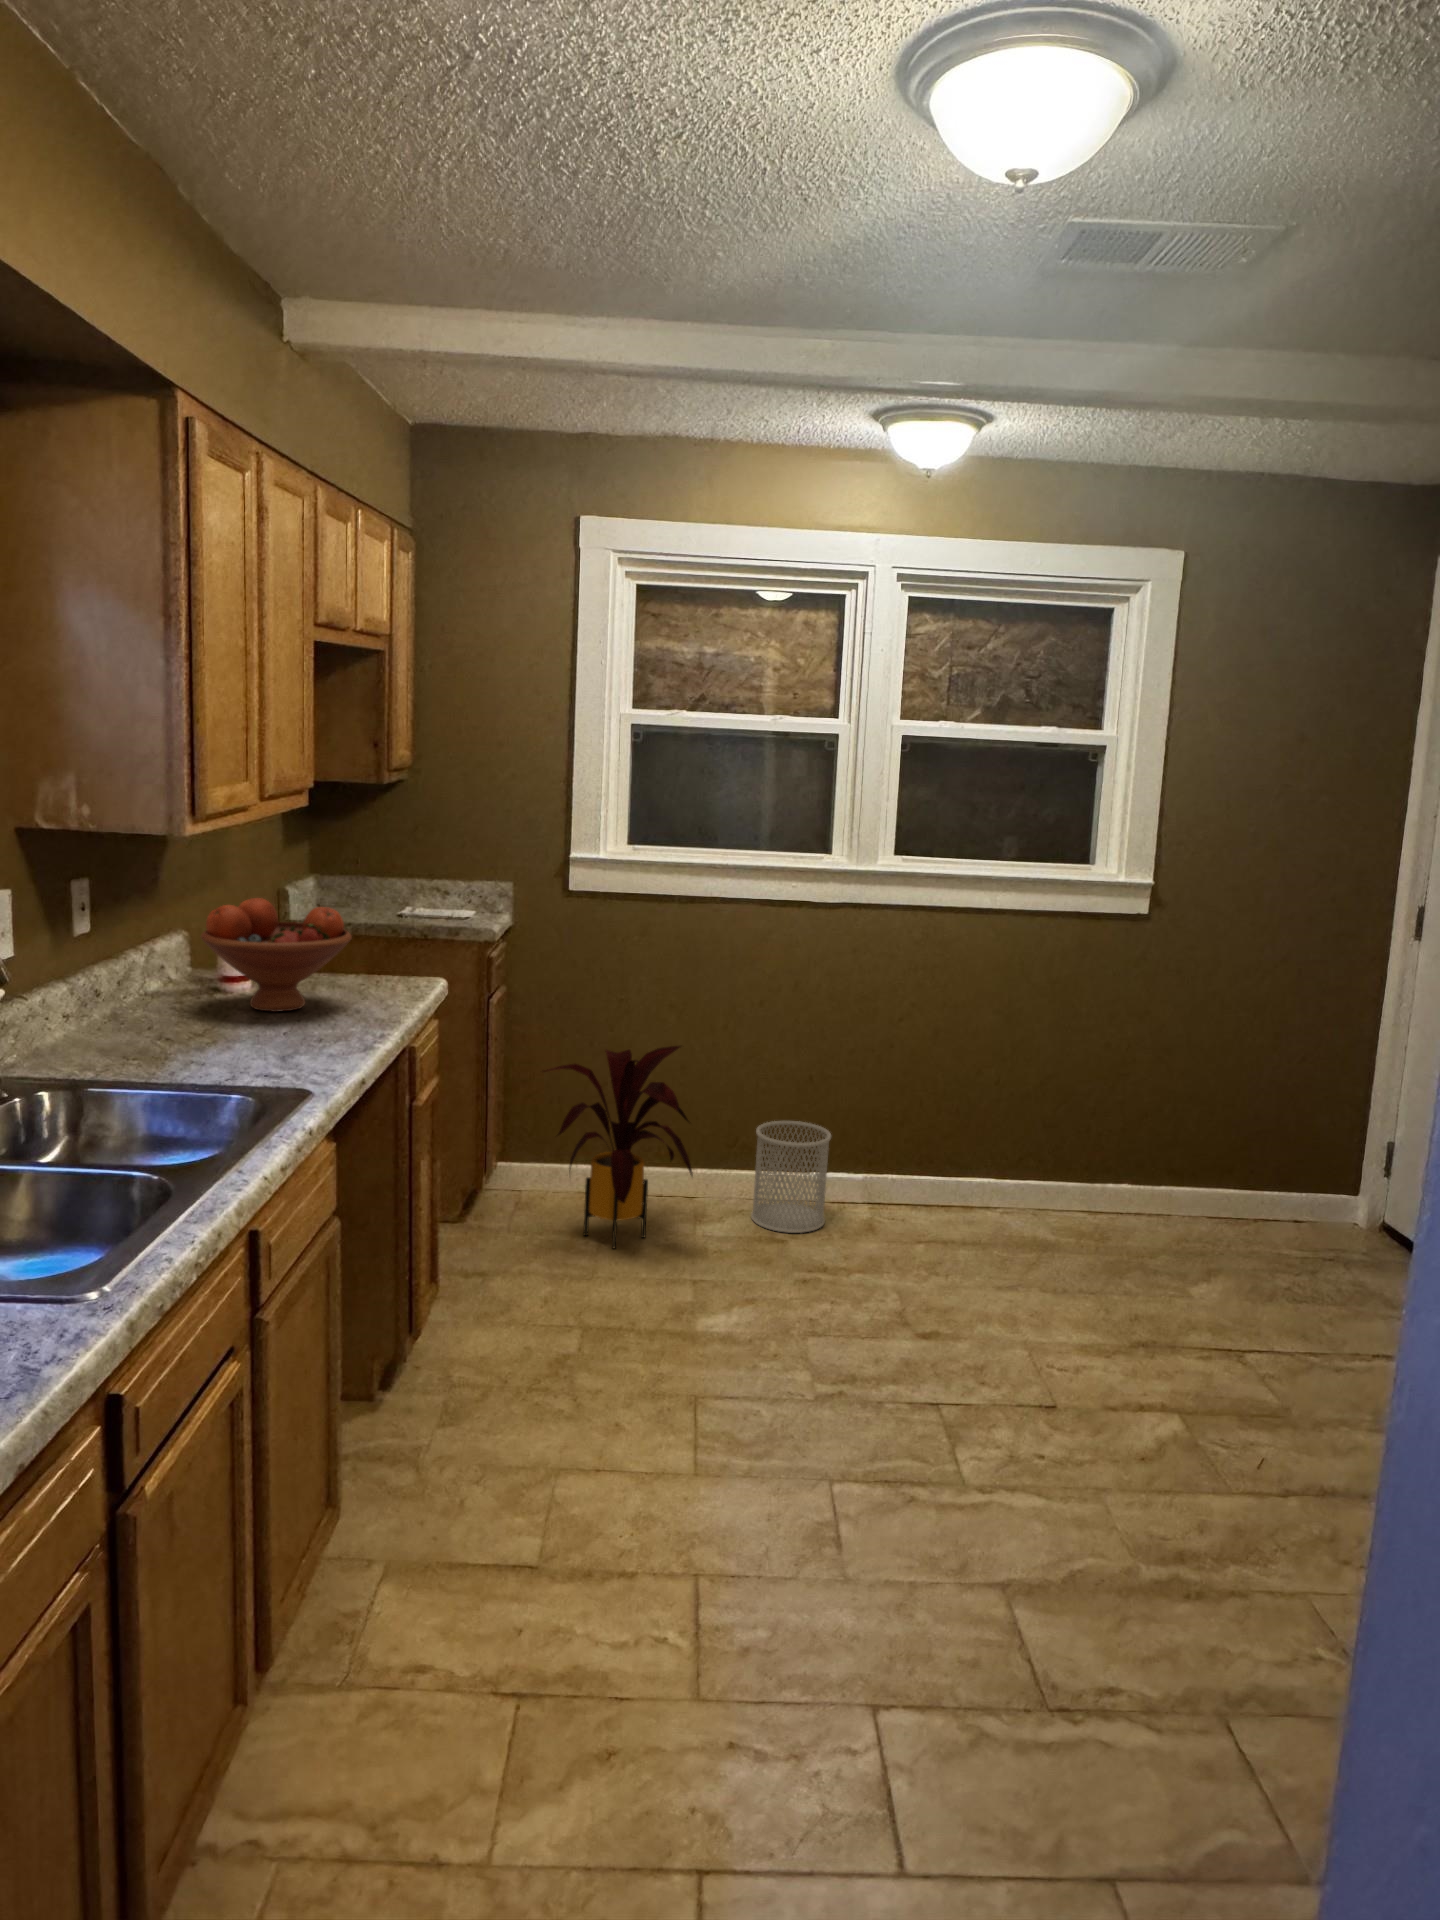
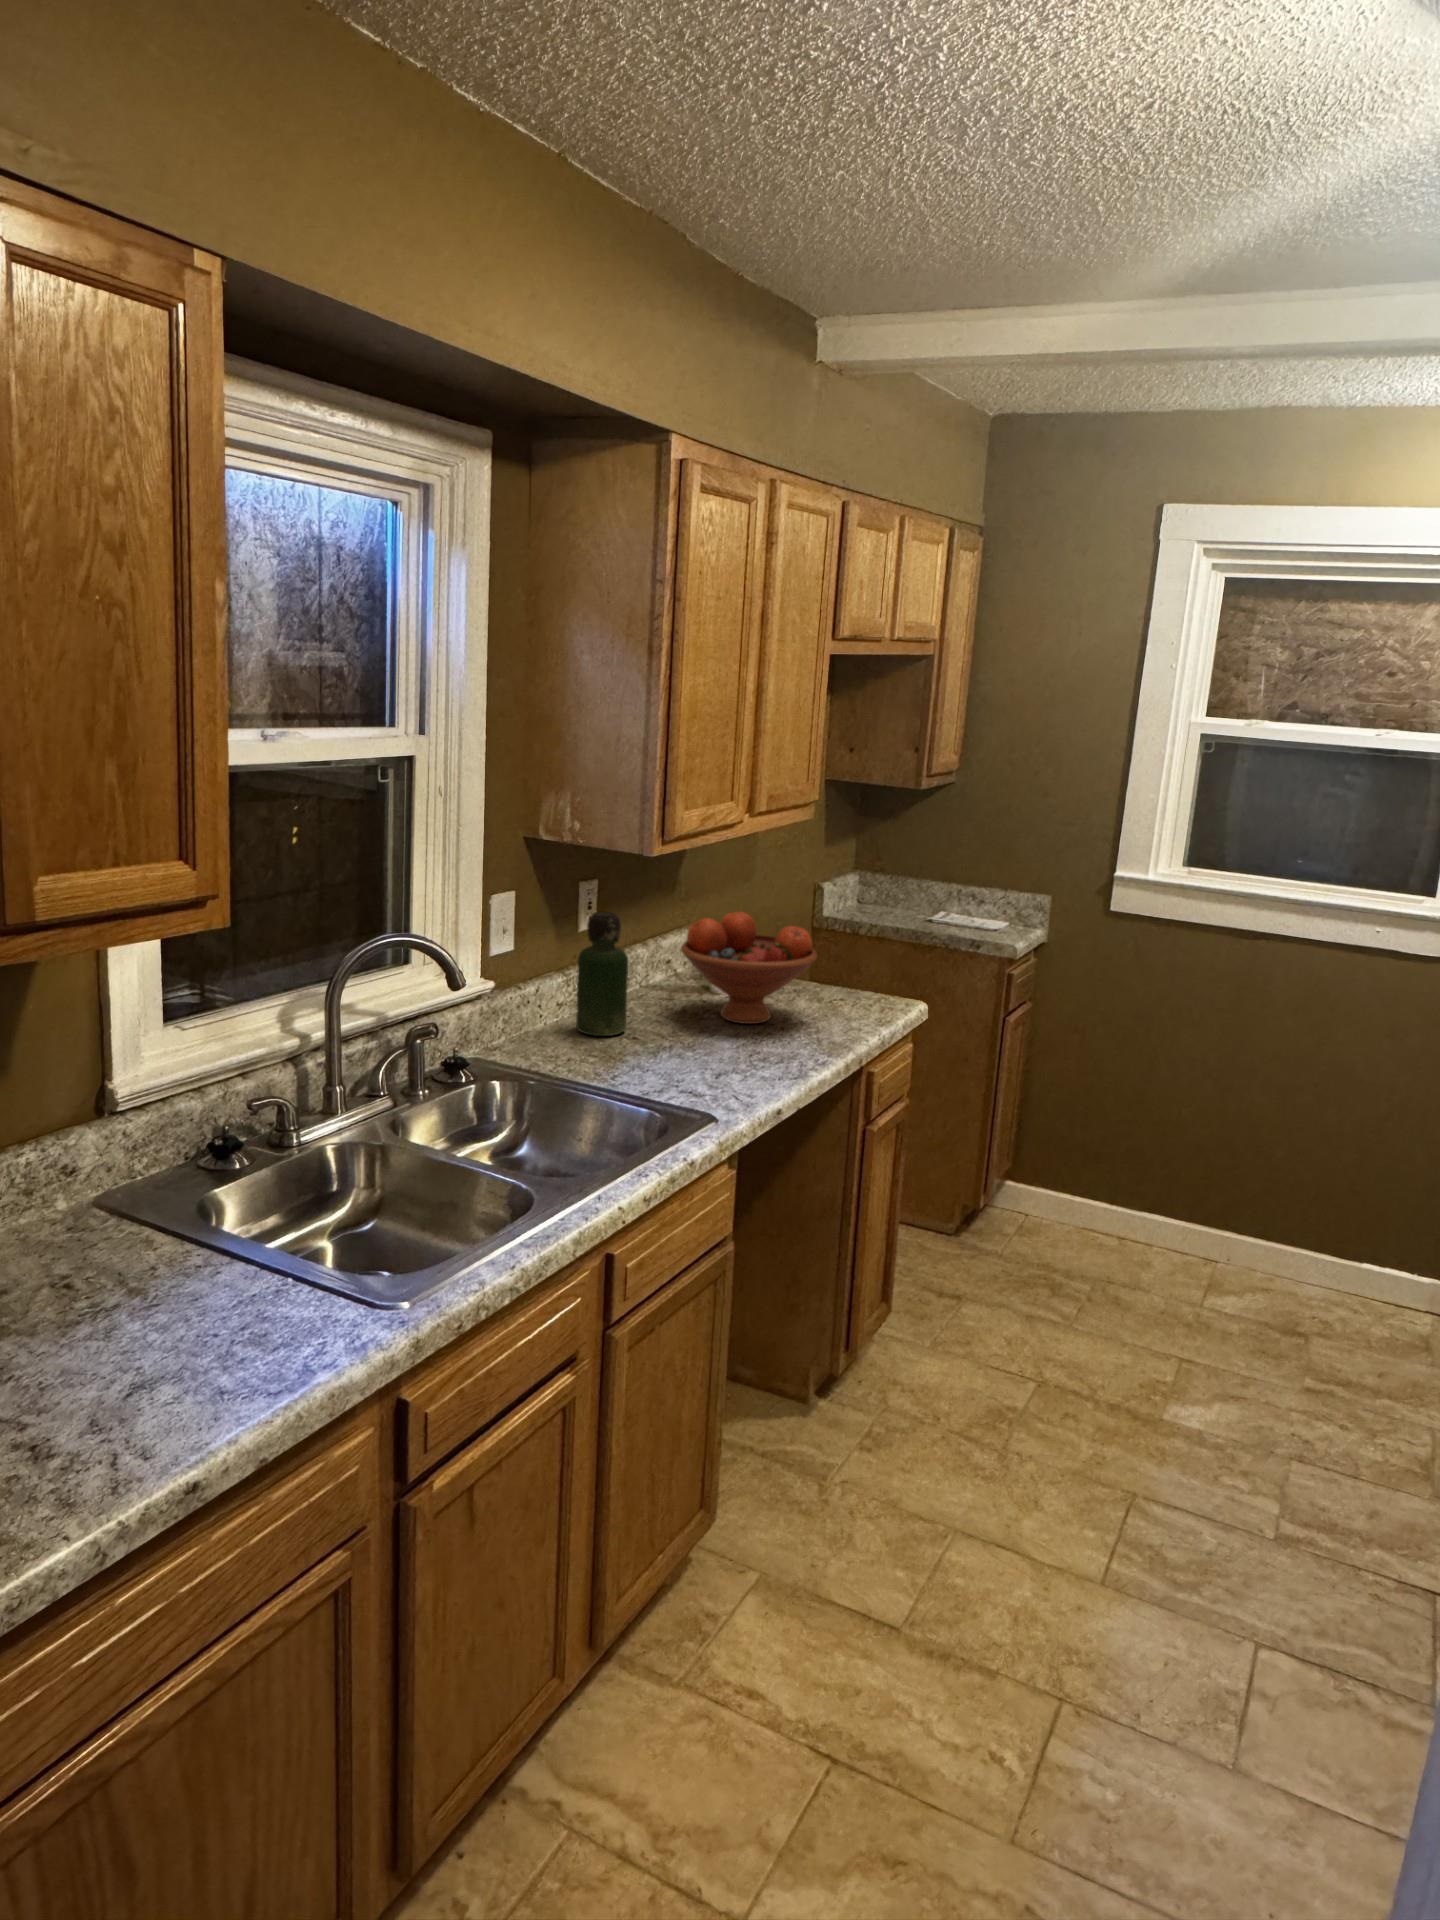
bottle: none [92,900,155,1037] -> present [576,912,628,1036]
house plant: present [543,1046,693,1248] -> none [1049,1084,1221,1301]
wastebasket: present [751,1121,831,1233] -> none [1285,1194,1398,1331]

